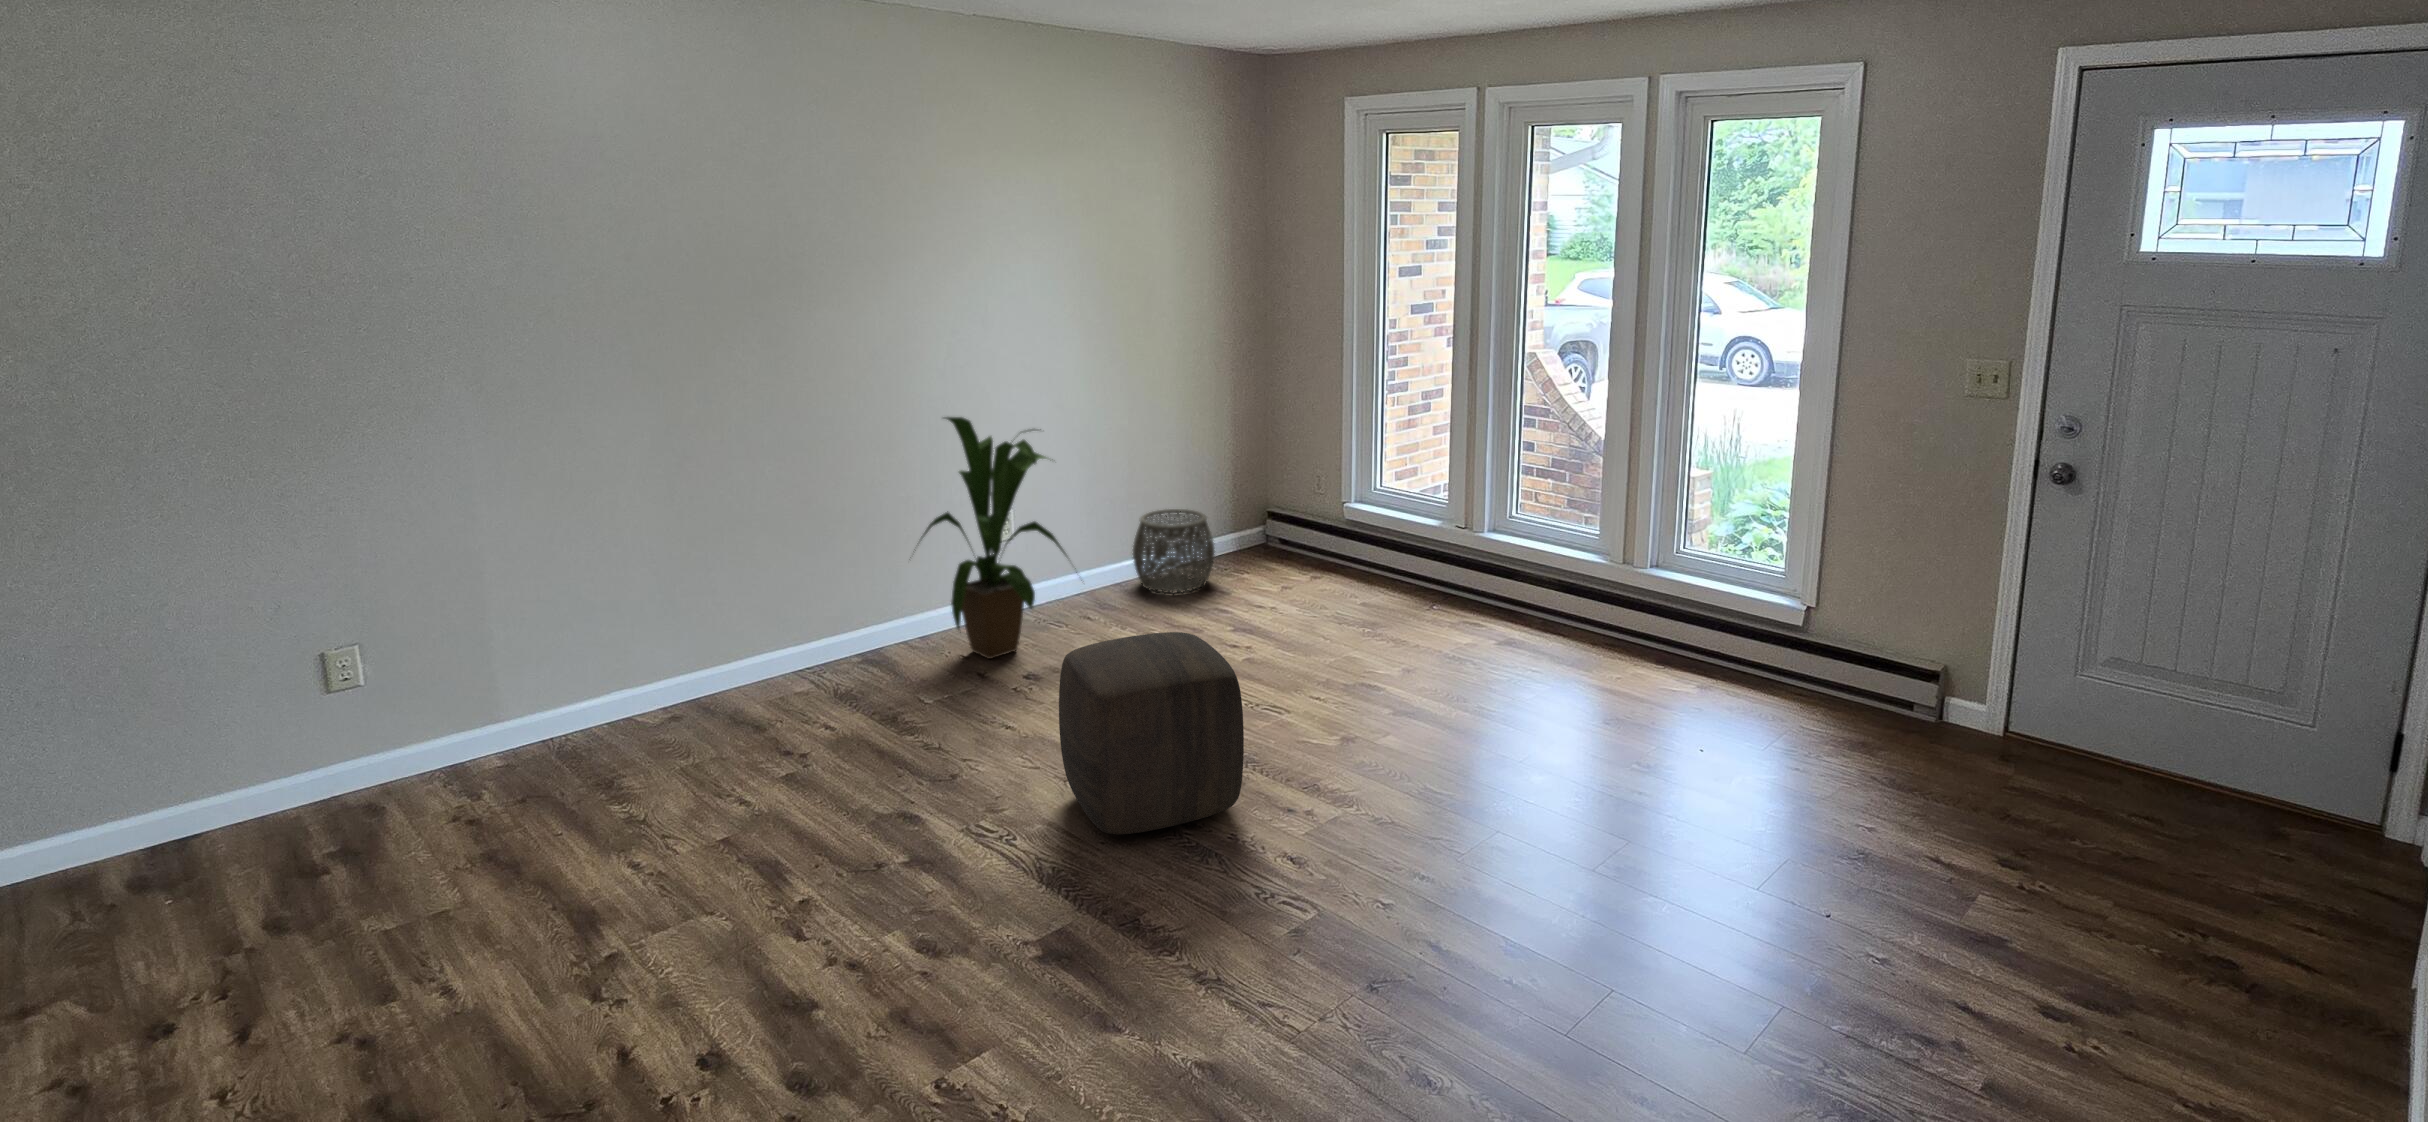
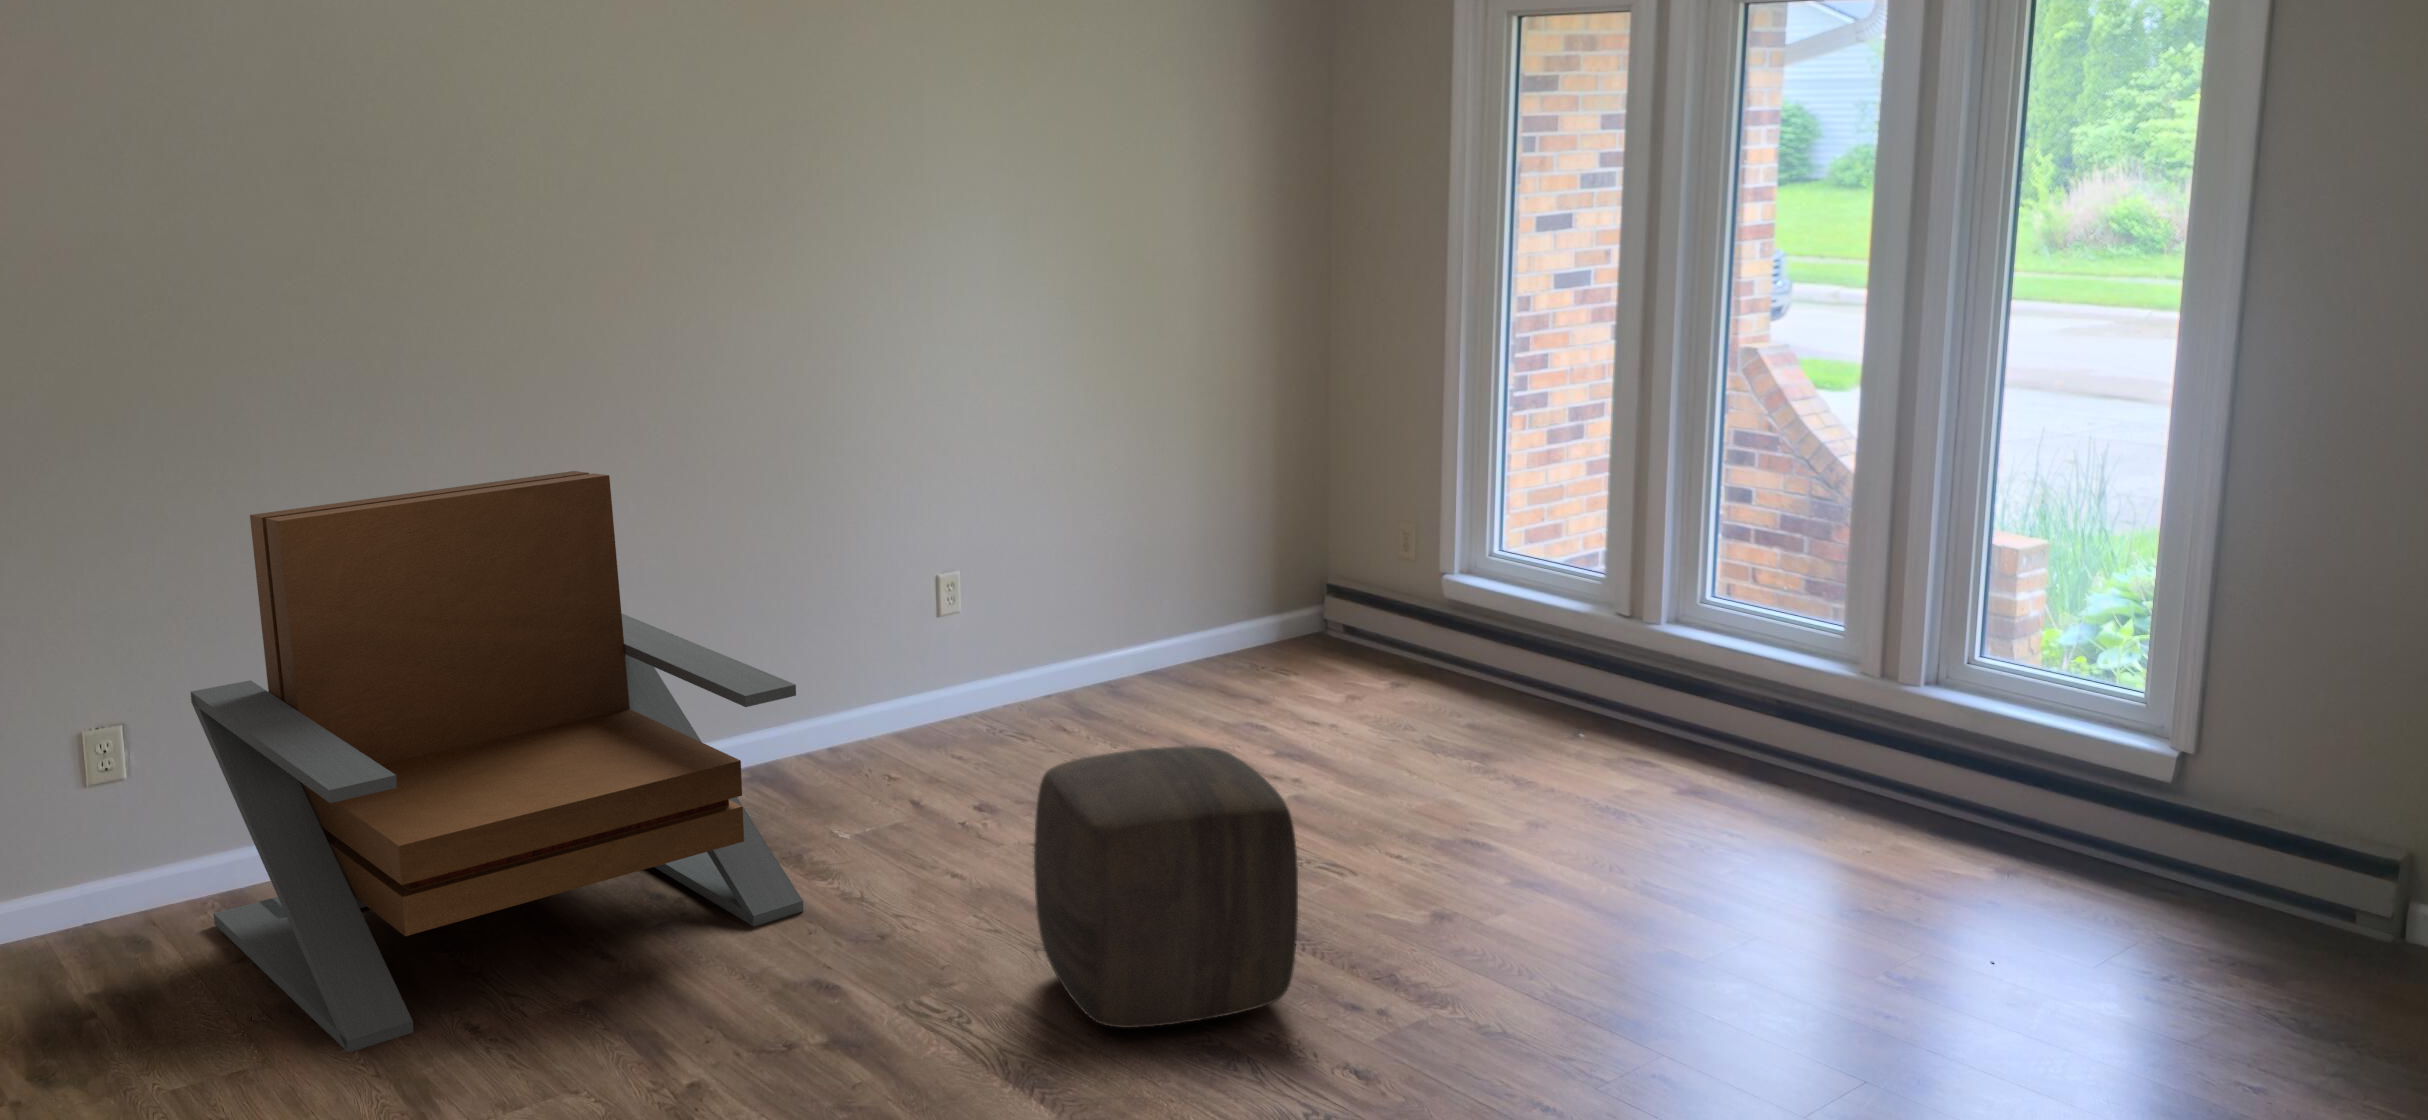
house plant: present [921,417,1077,659] -> none [811,432,1061,786]
lounge chair: none [413,448,897,892] -> present [191,471,803,1053]
woven basket: present [1133,509,1215,593] -> none [1124,579,1249,705]

